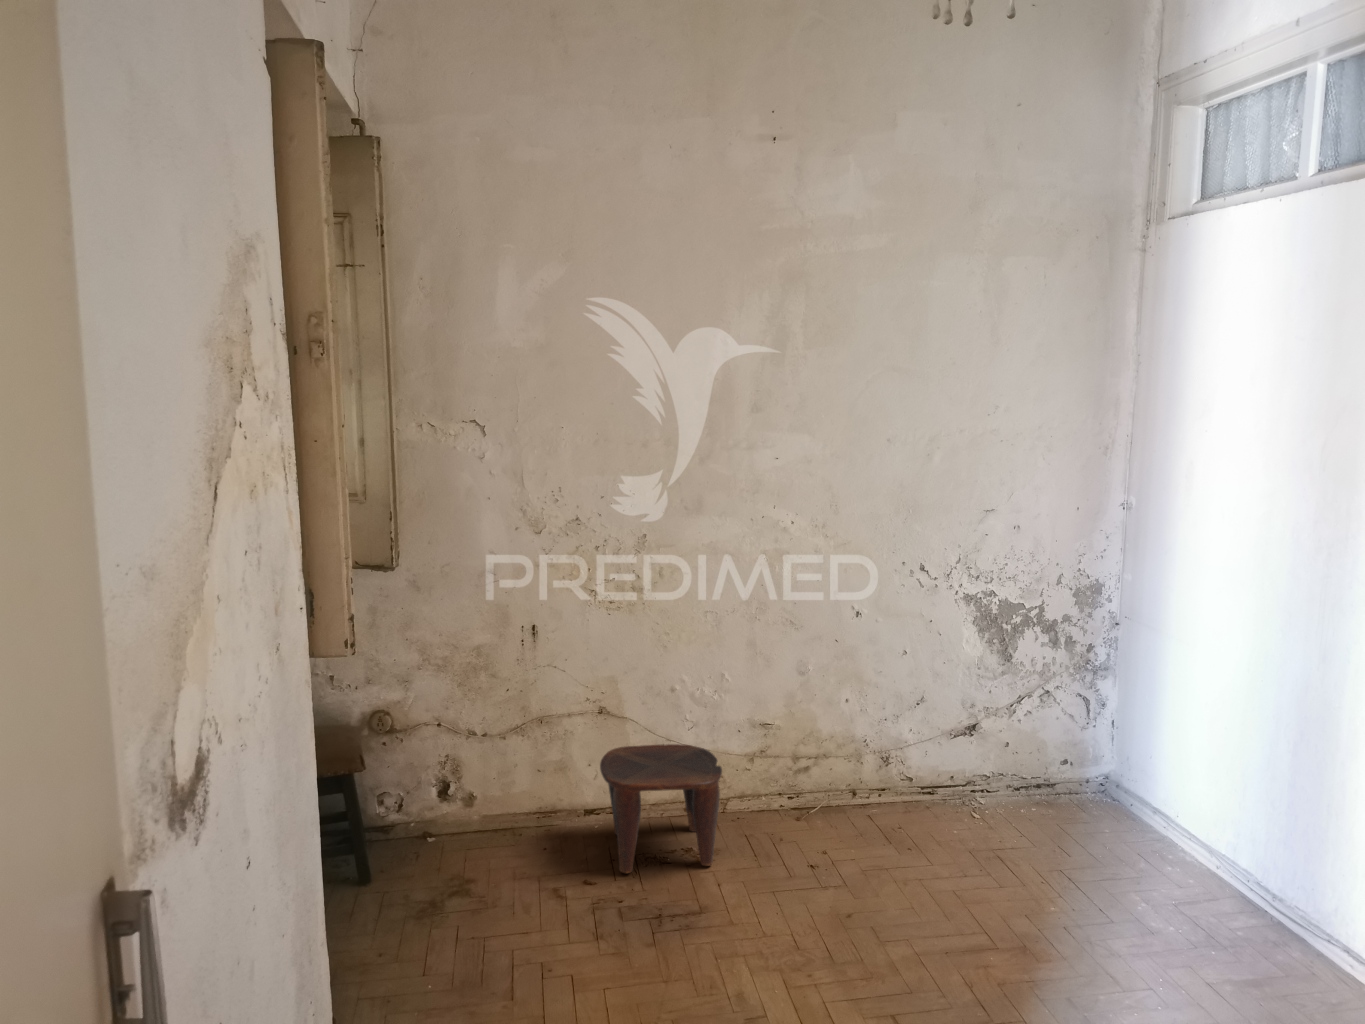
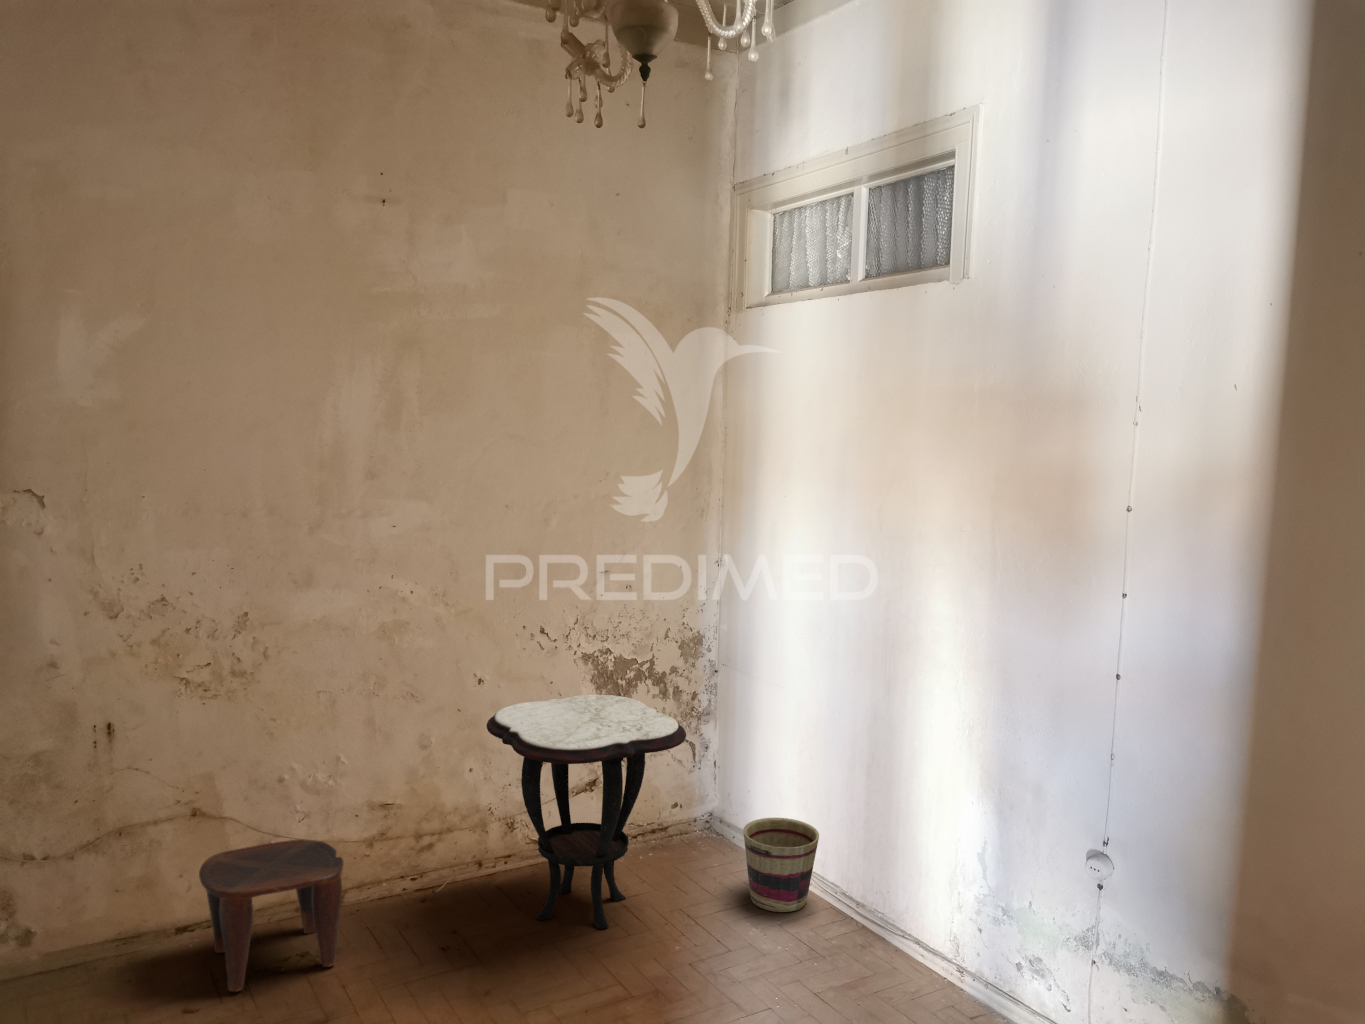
side table: none [861,637,1078,879] -> present [486,695,686,929]
basket: none [1144,790,1242,899] -> present [743,818,819,912]

